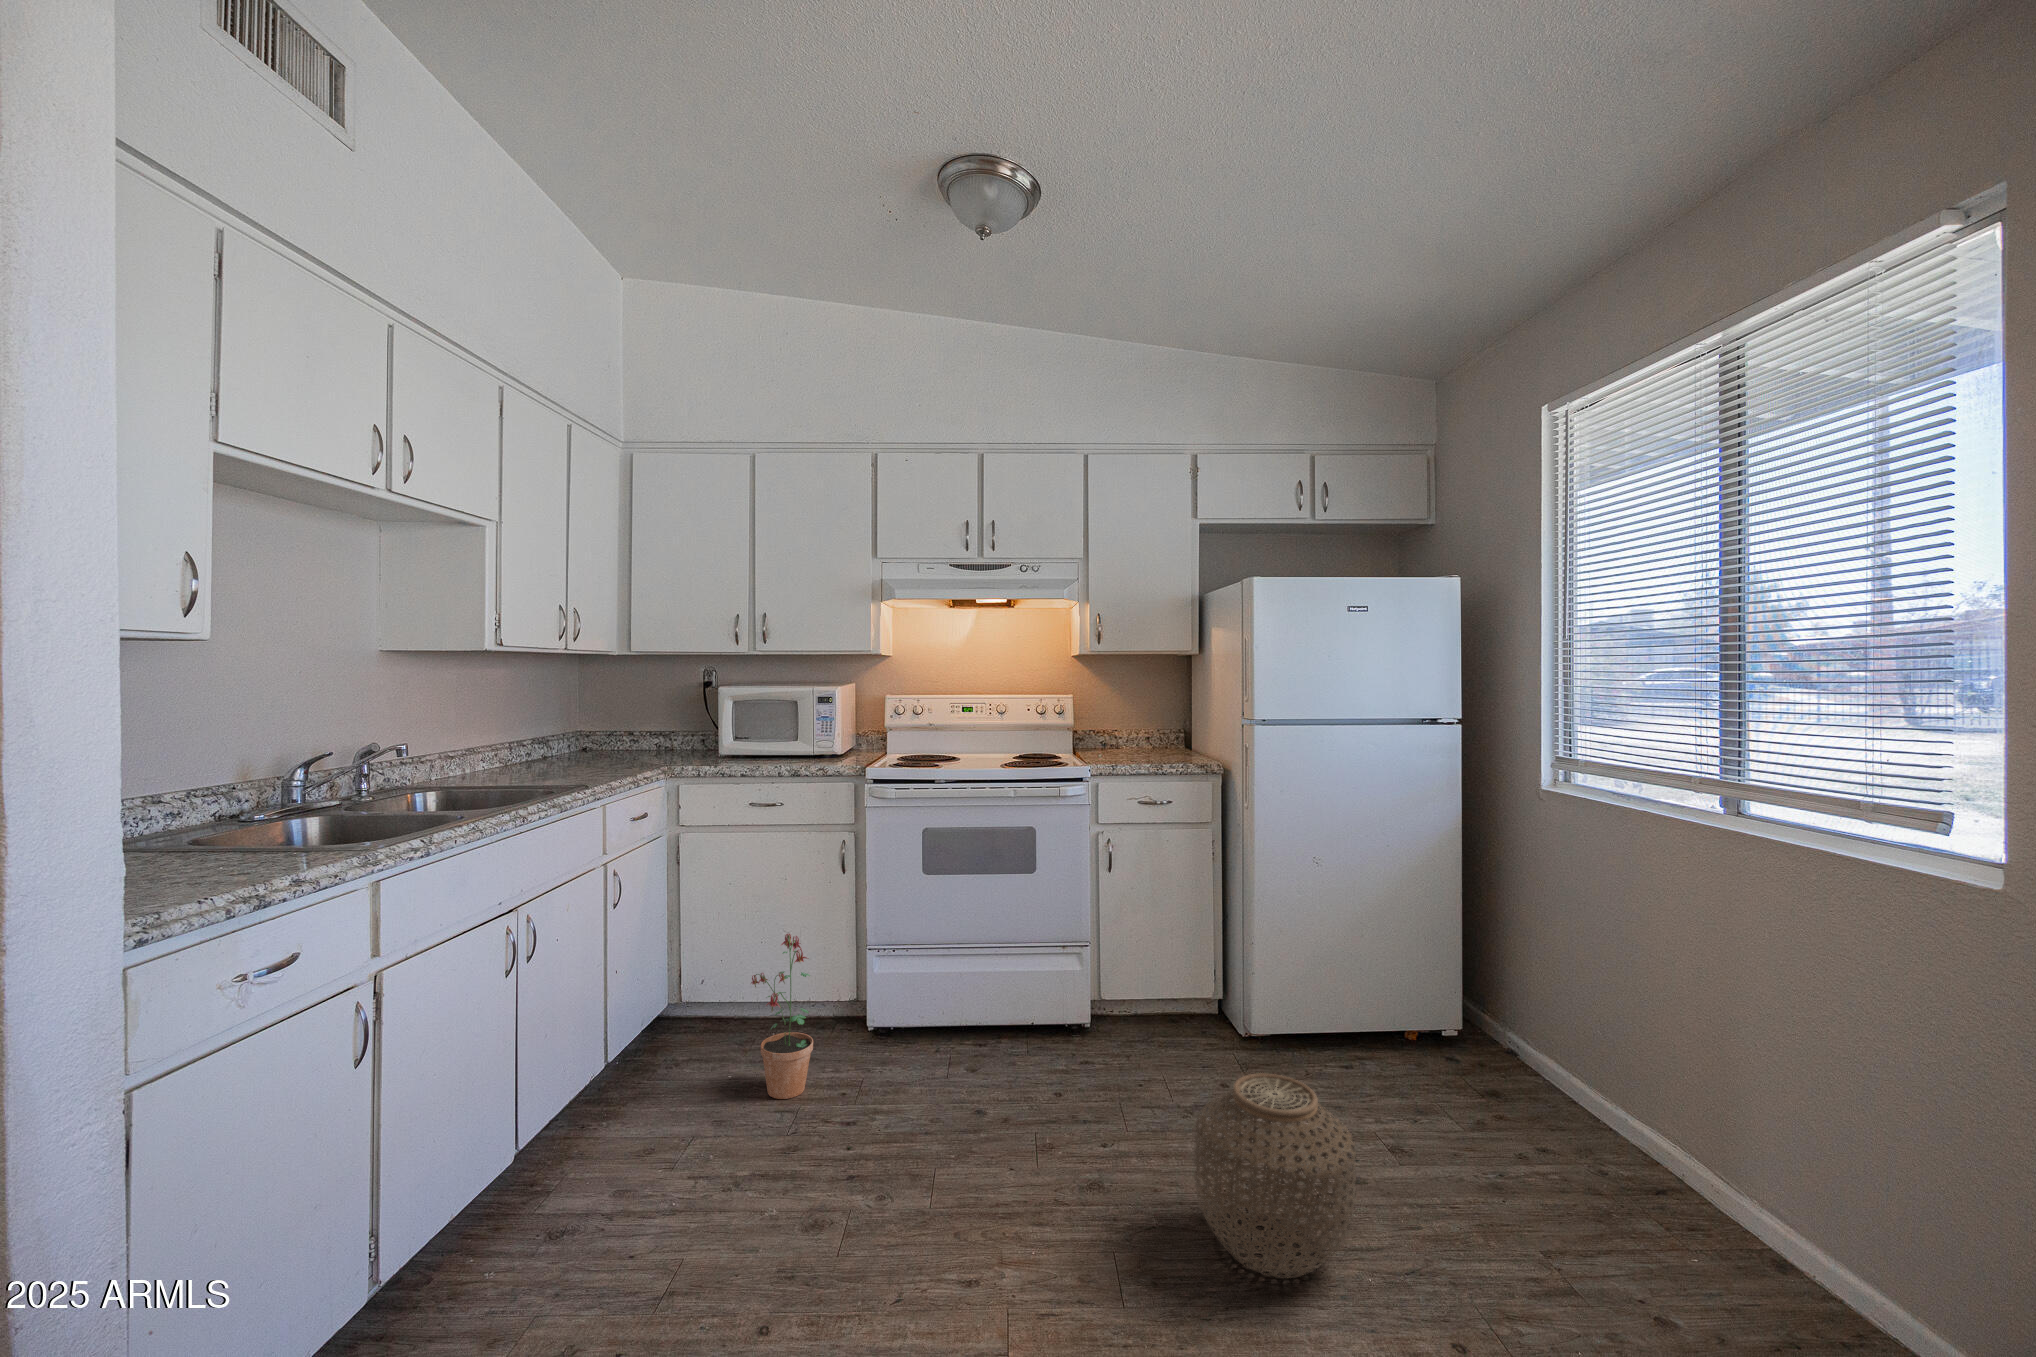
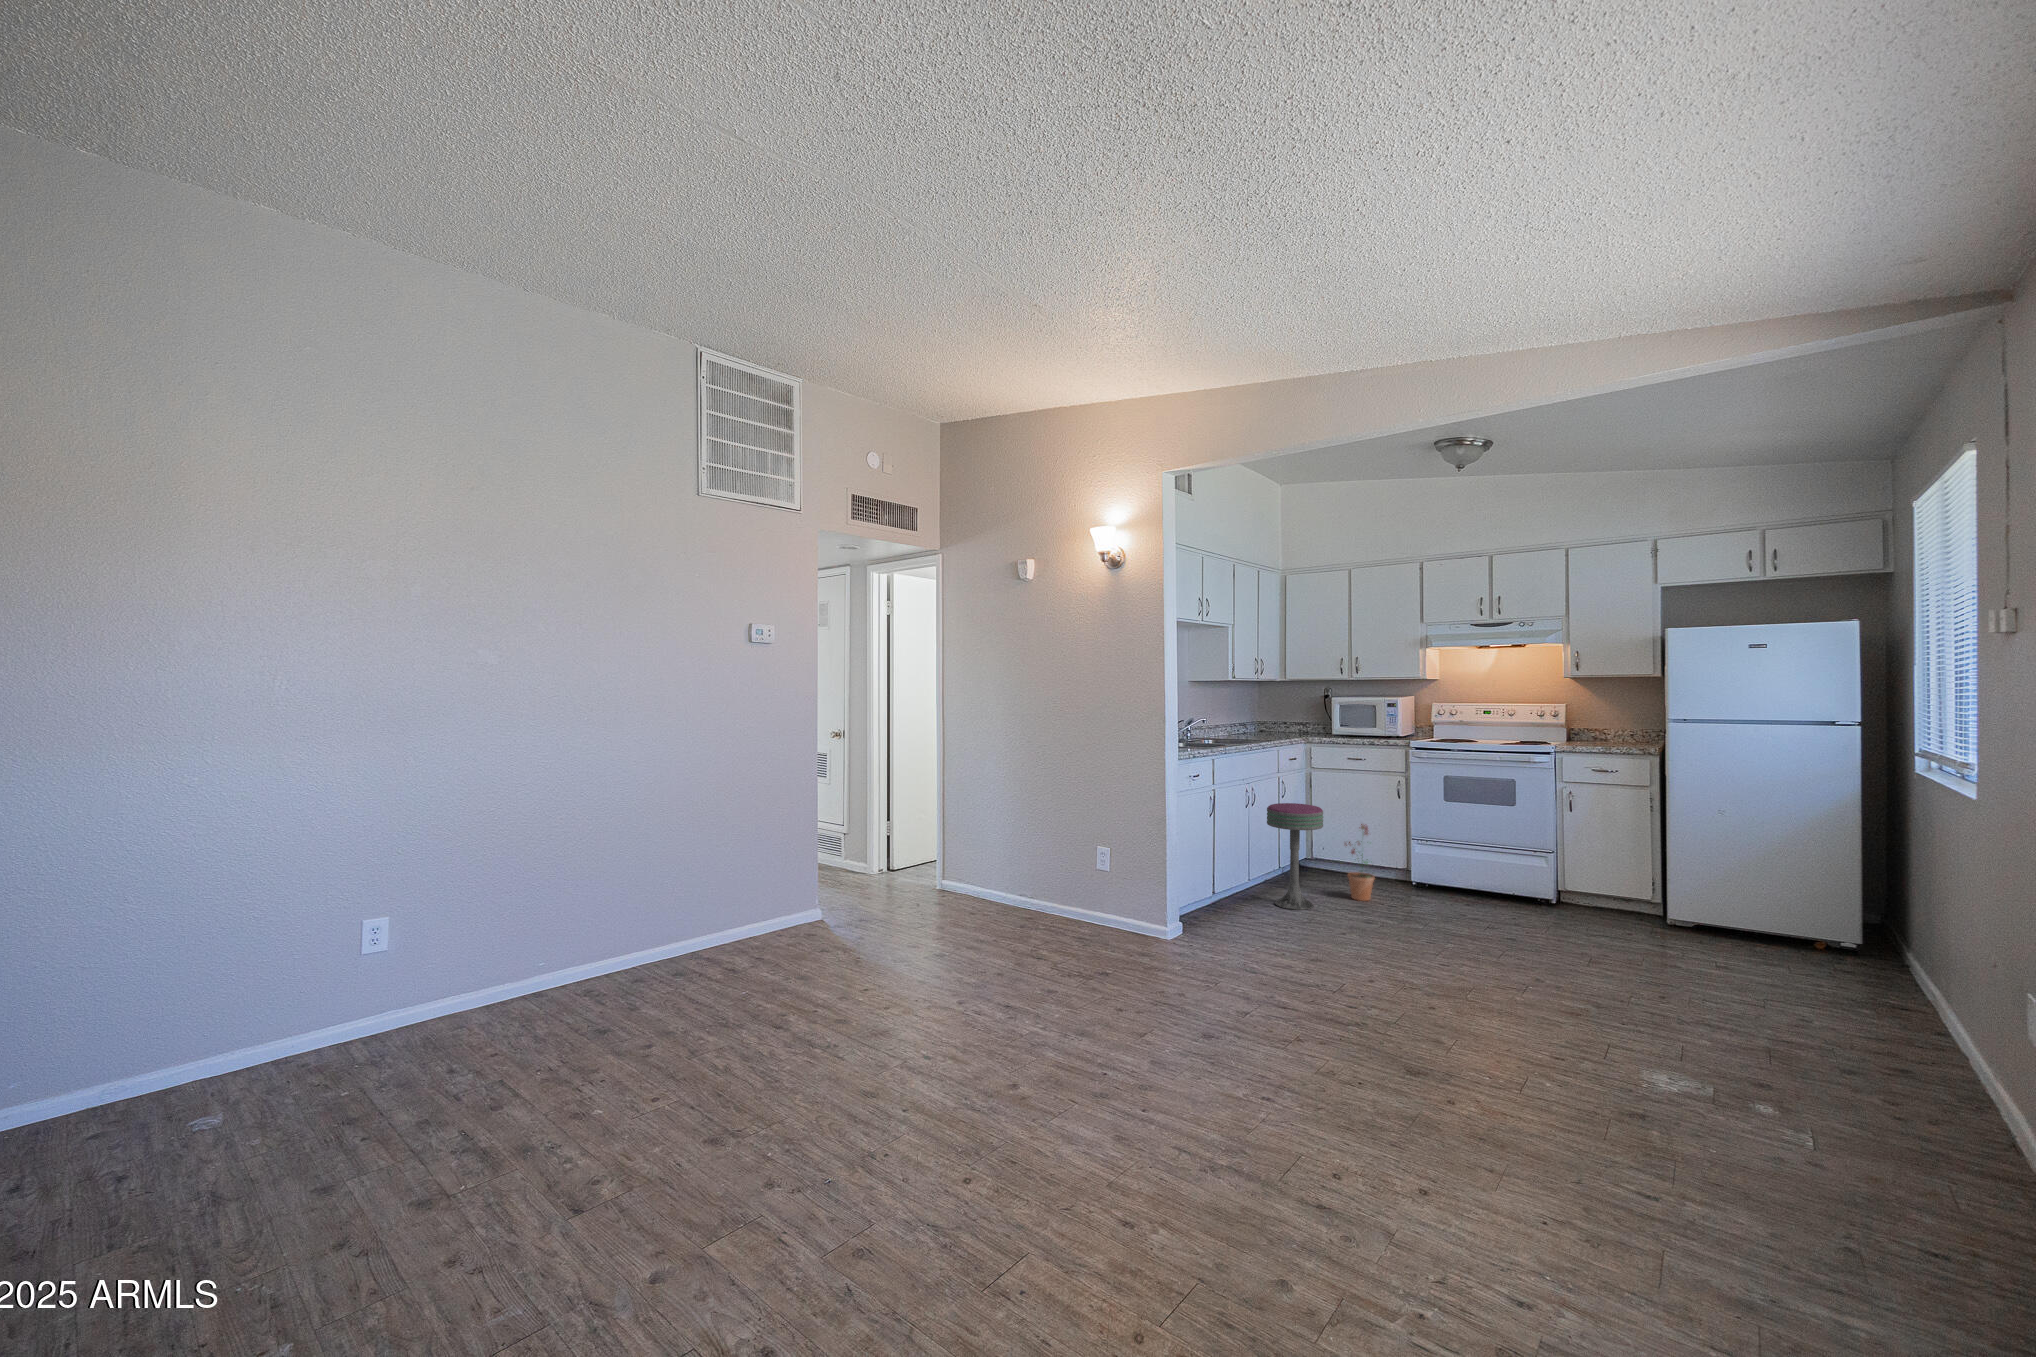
bar stool: none [581,919,718,1188] -> present [1267,803,1323,910]
woven basket: present [1194,1073,1356,1278] -> none [1536,895,1624,983]

